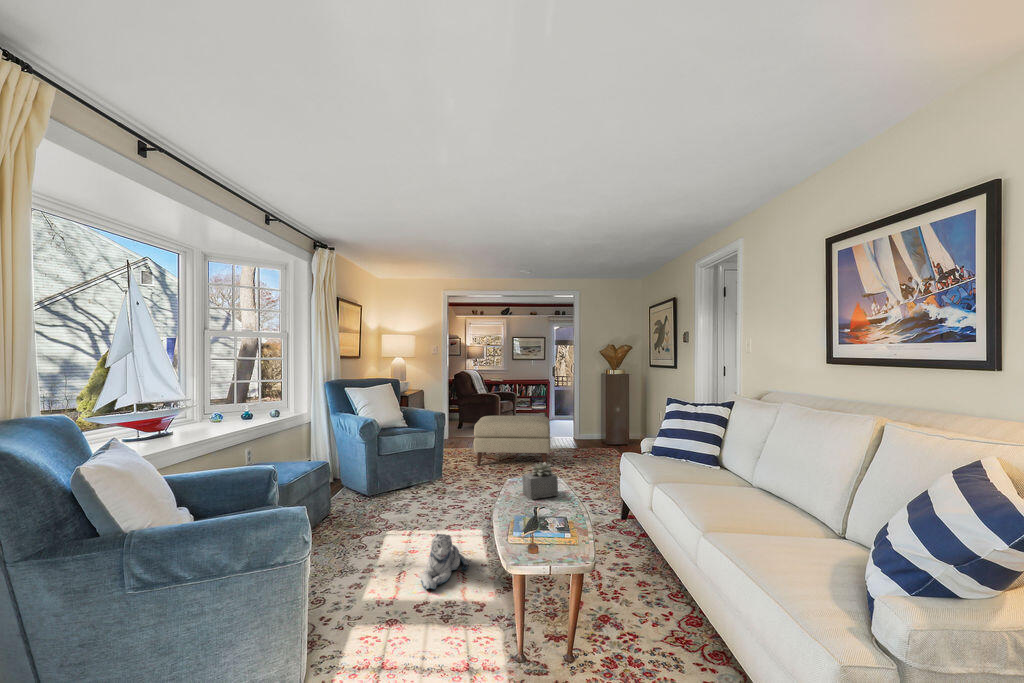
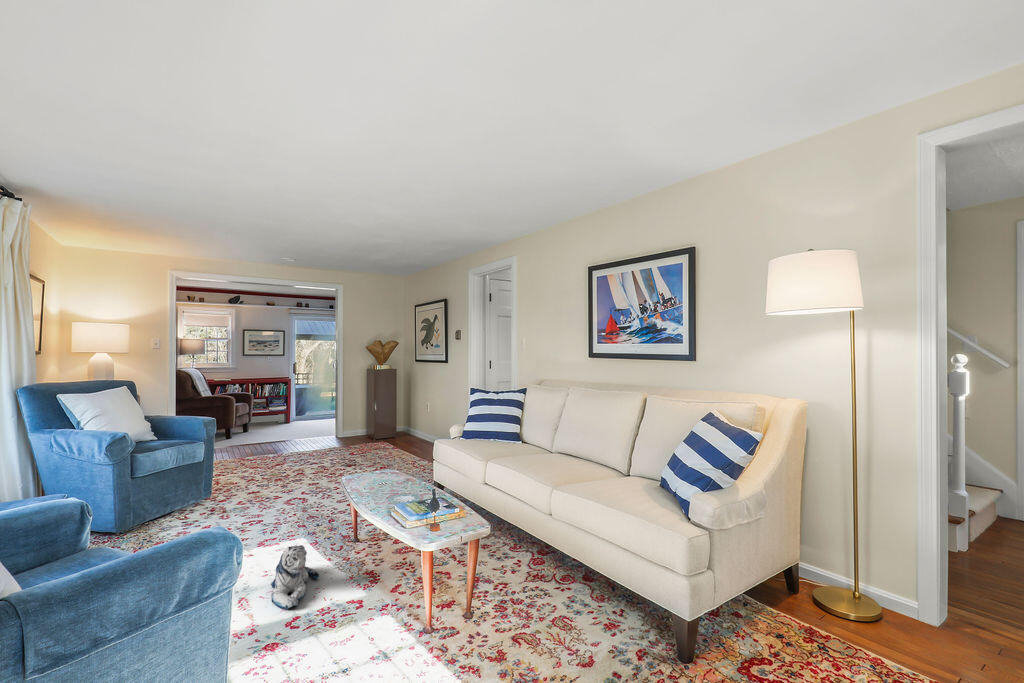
ottoman: present [474,416,551,465] -> none [237,415,331,477]
succulent plant: present [523,462,558,499] -> none [373,454,410,491]

